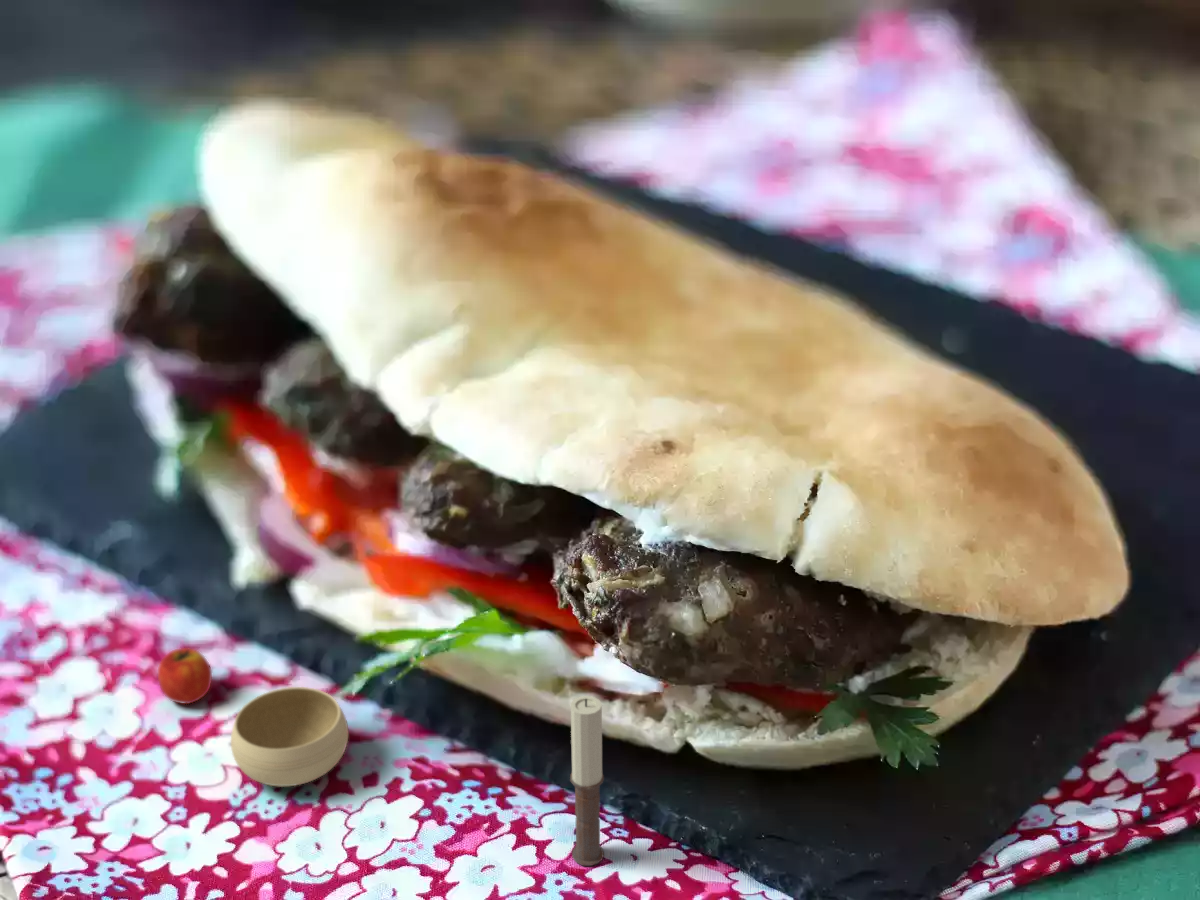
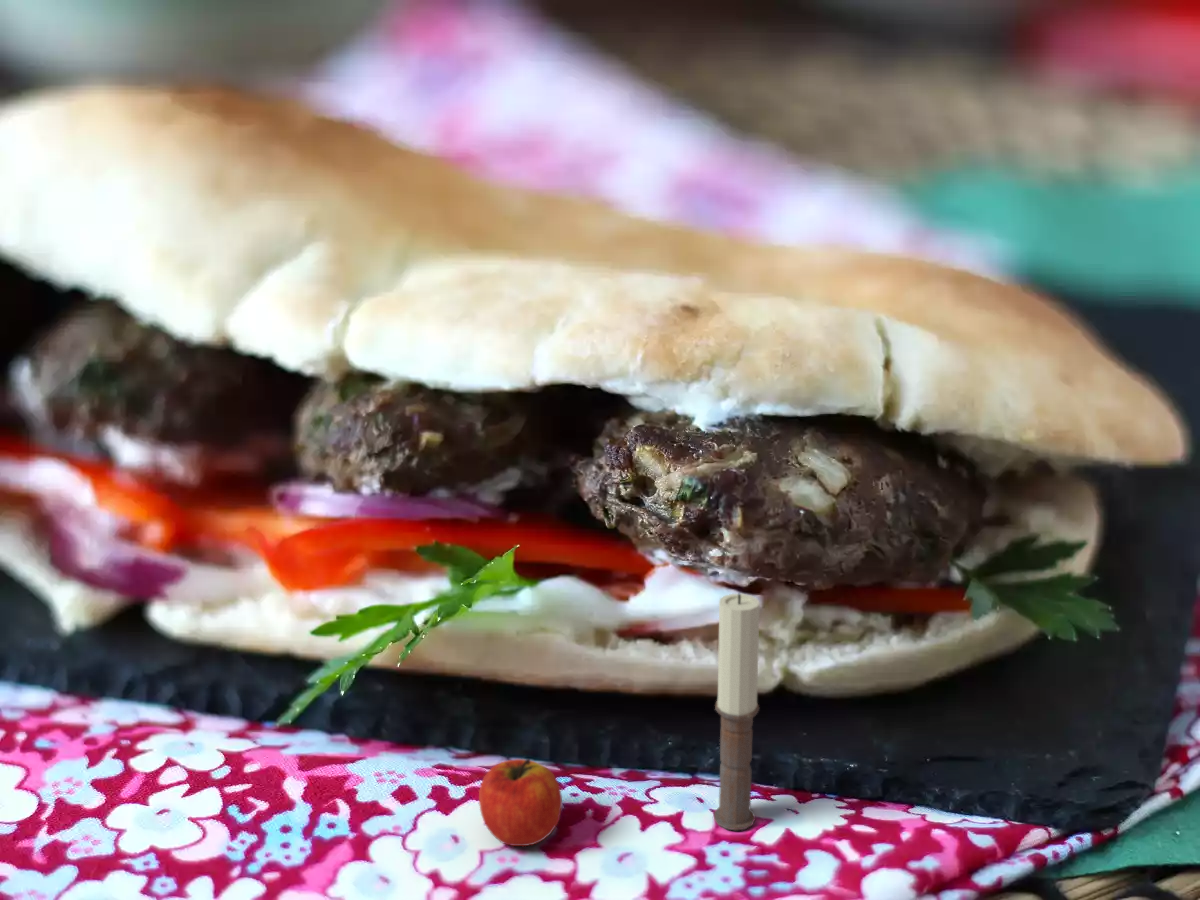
apple: present [158,648,212,704] -> present [479,759,562,846]
bowl: present [231,687,348,786] -> none [204,696,366,825]

